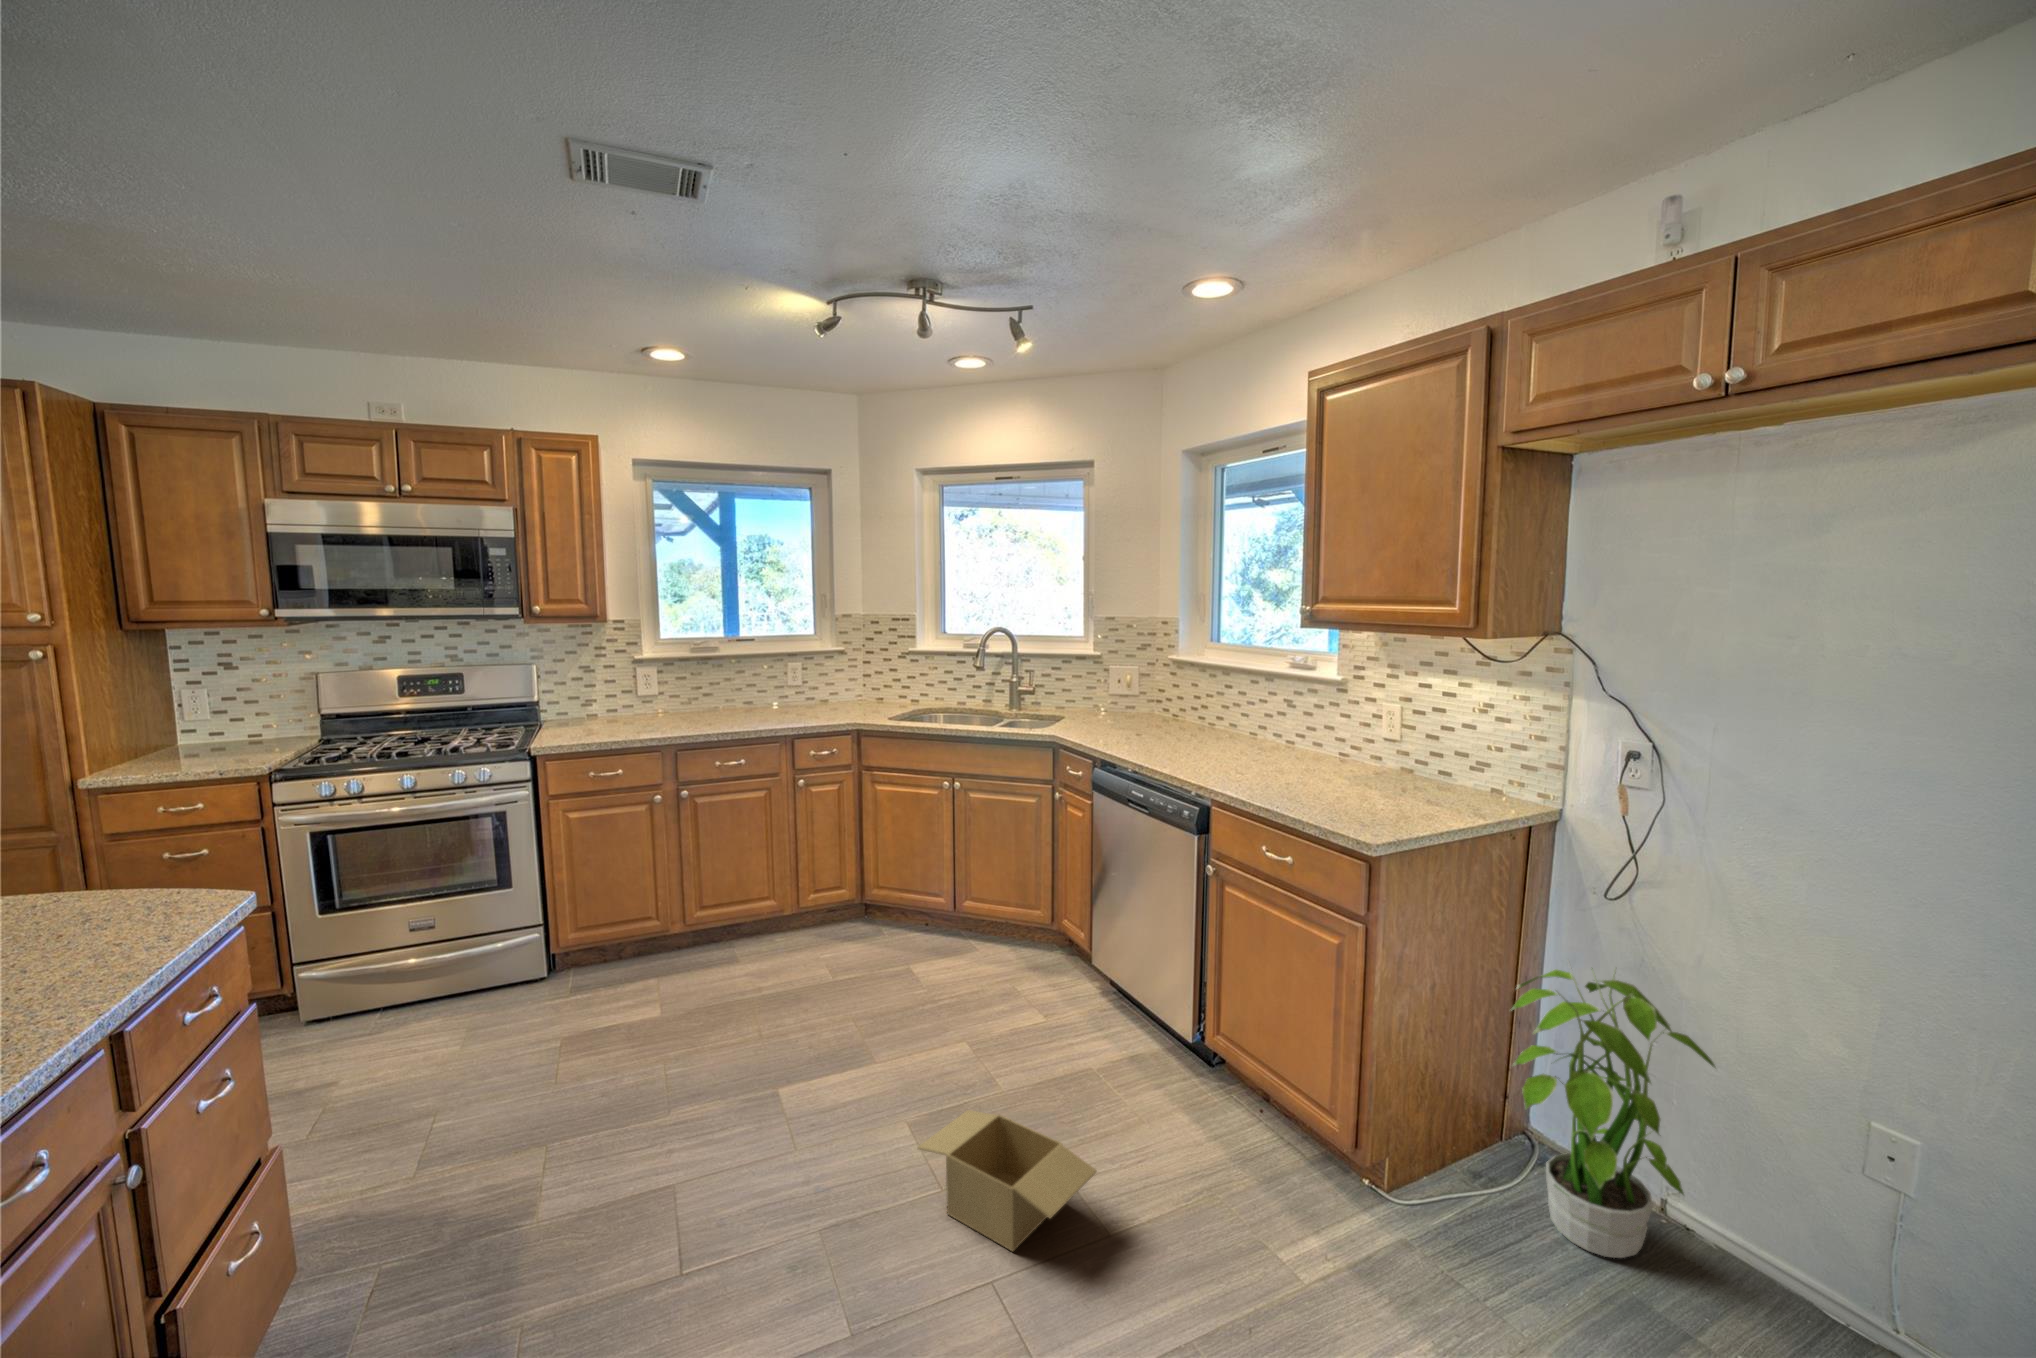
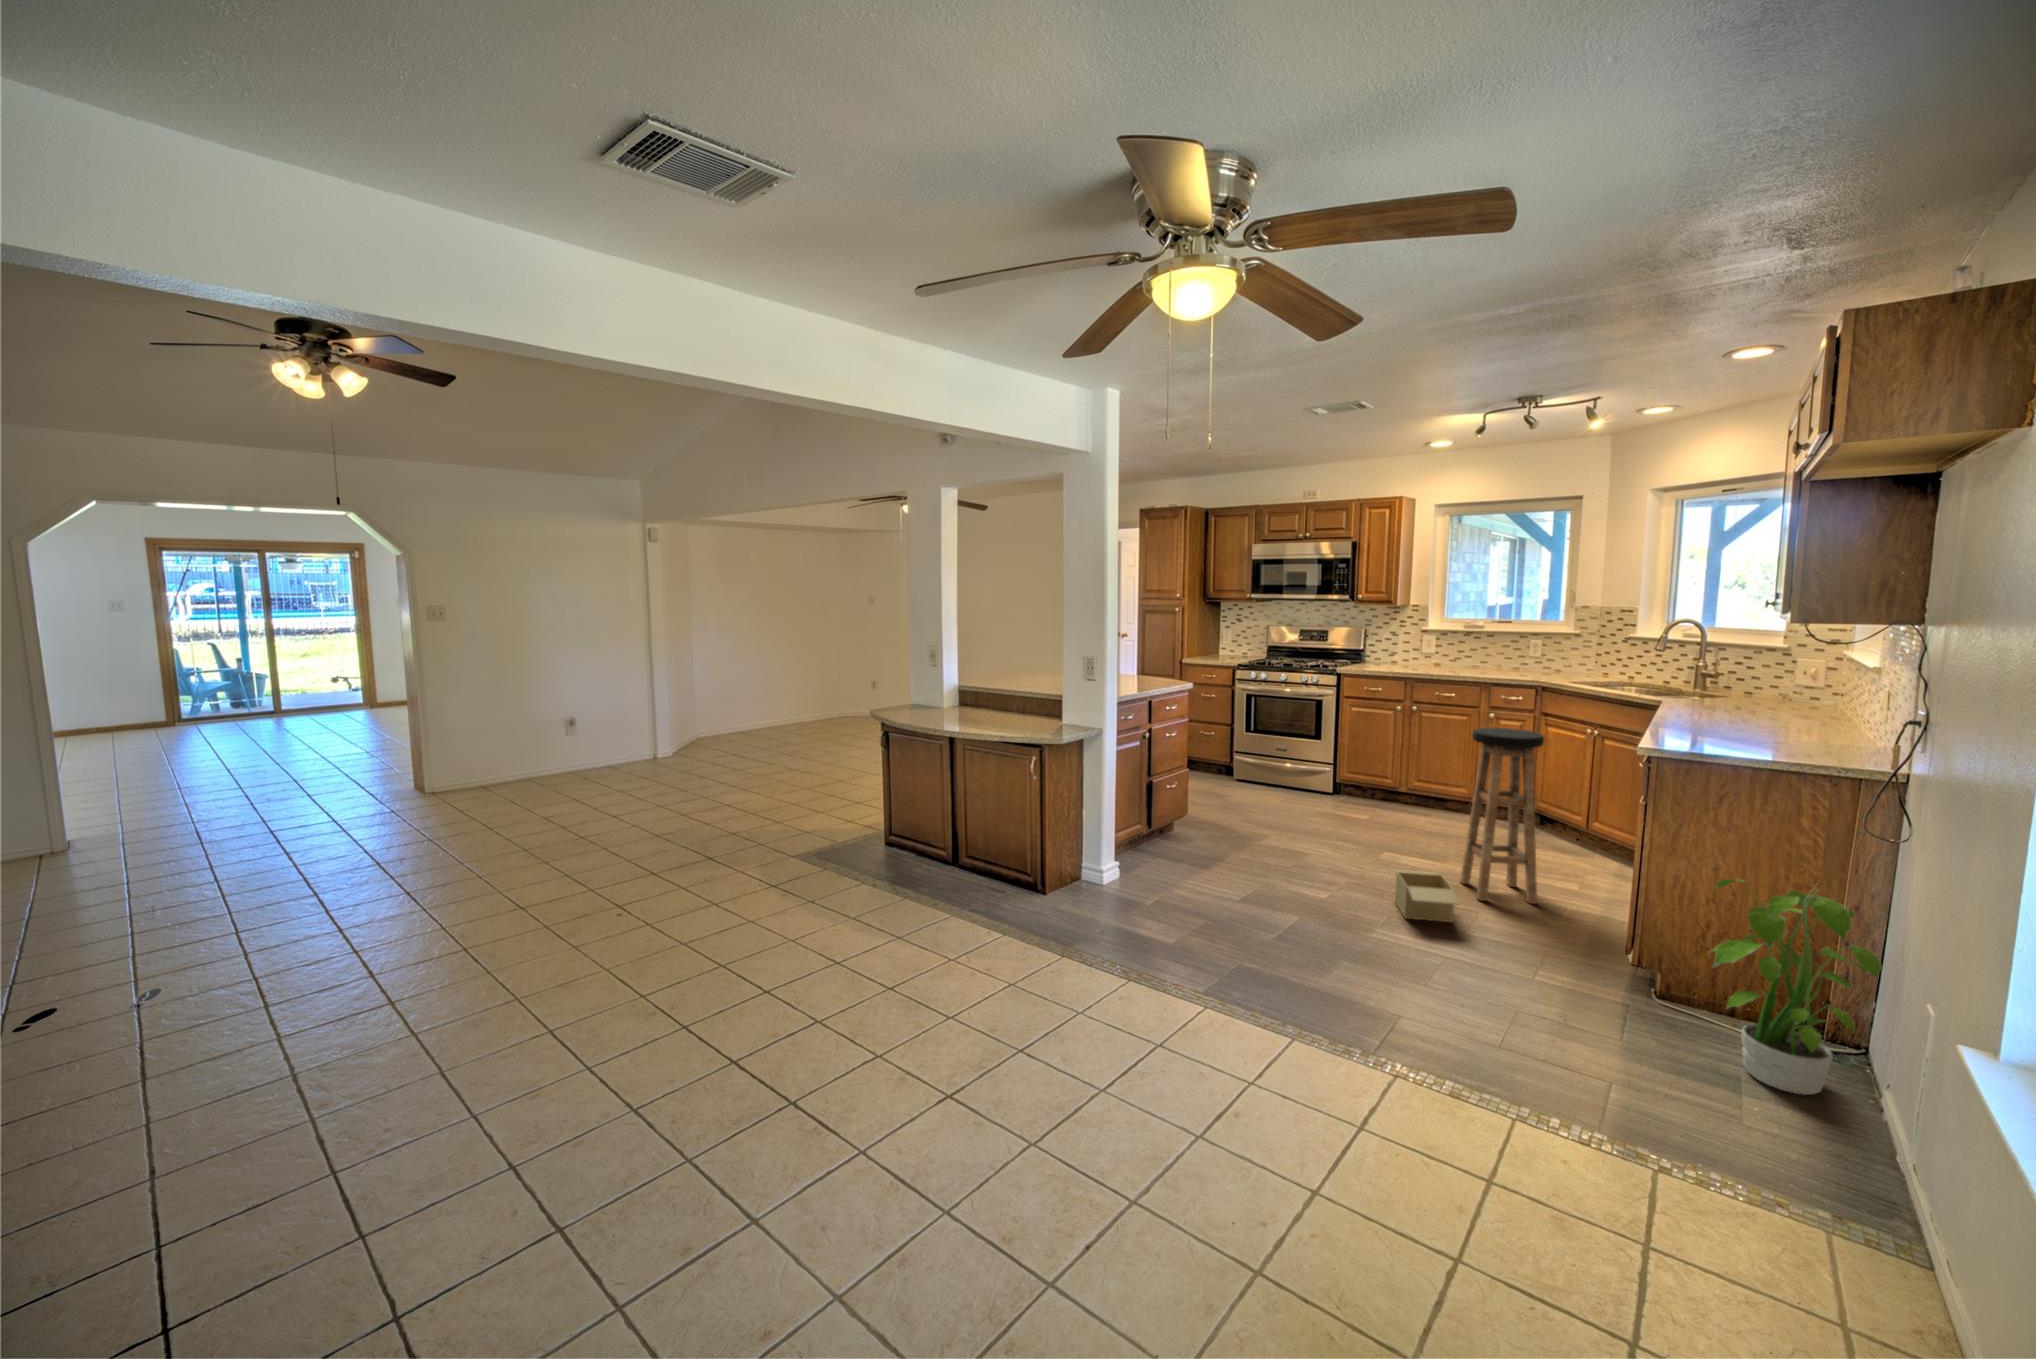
bar stool: none [945,811,1062,1116] -> present [1460,728,1544,904]

